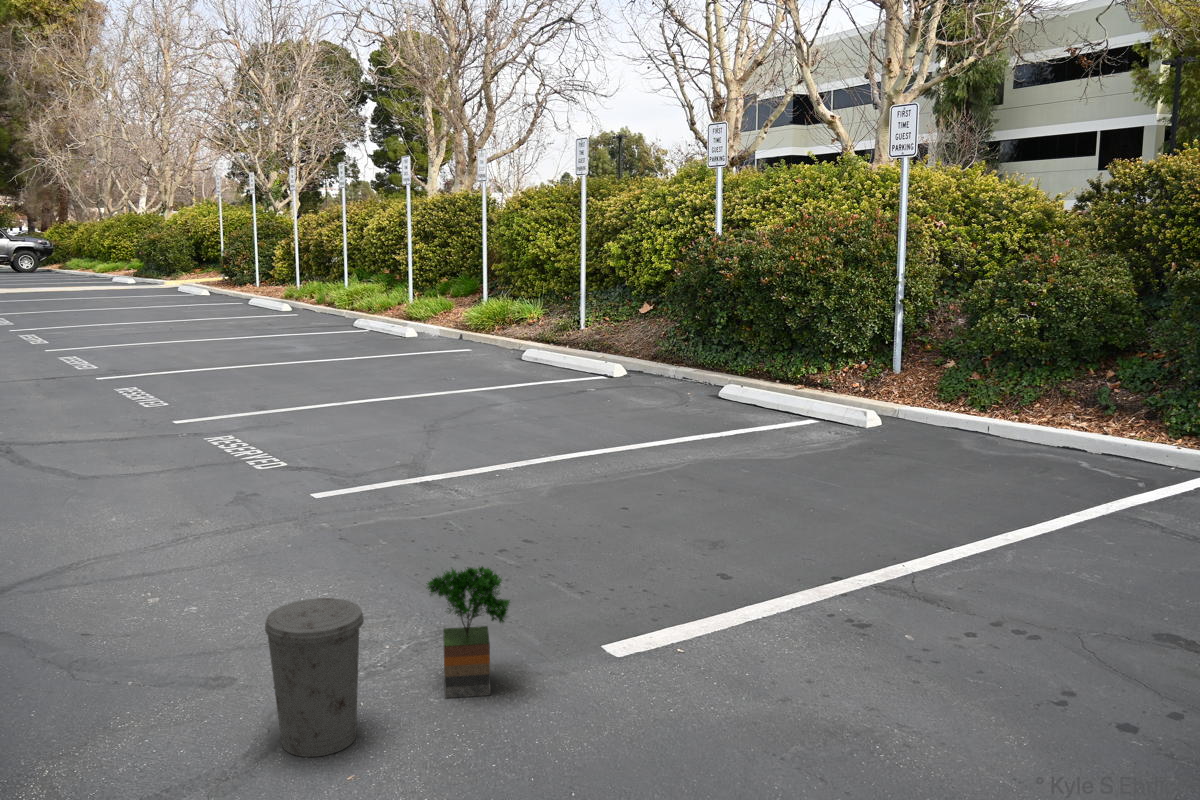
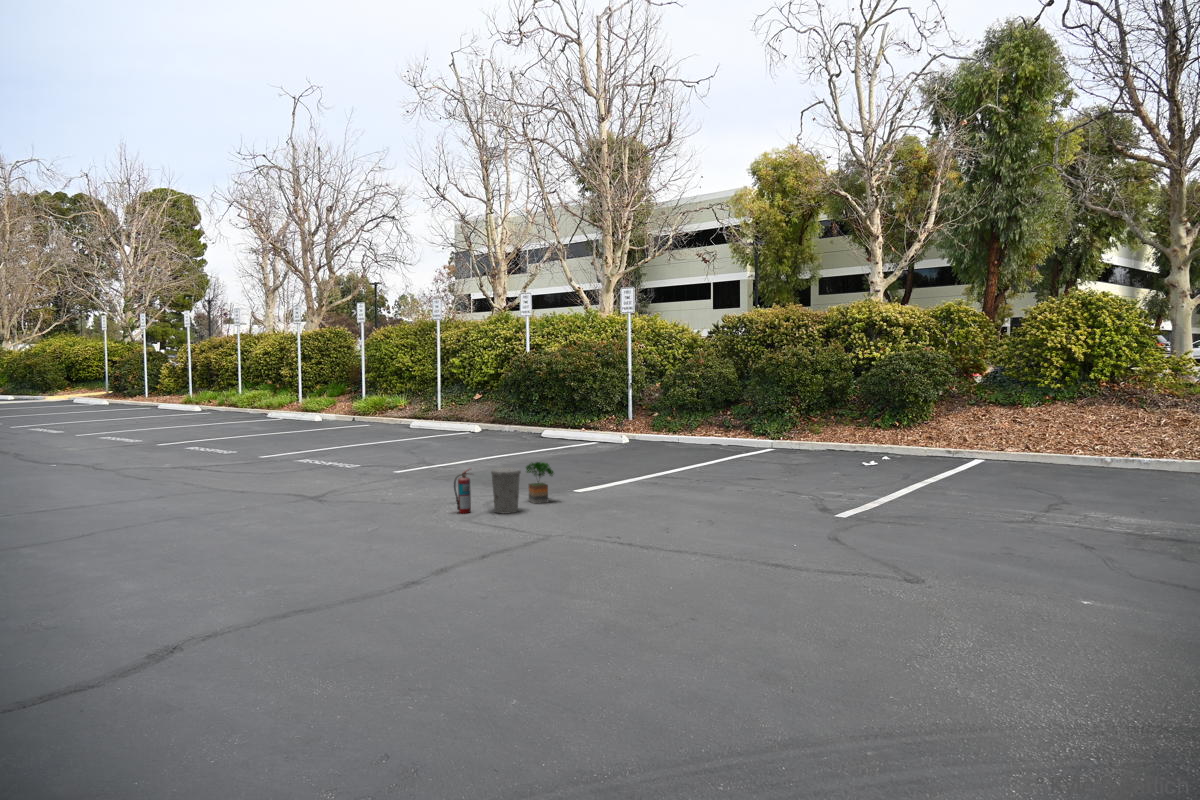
fire extinguisher: none [161,596,229,734] -> present [454,469,471,513]

